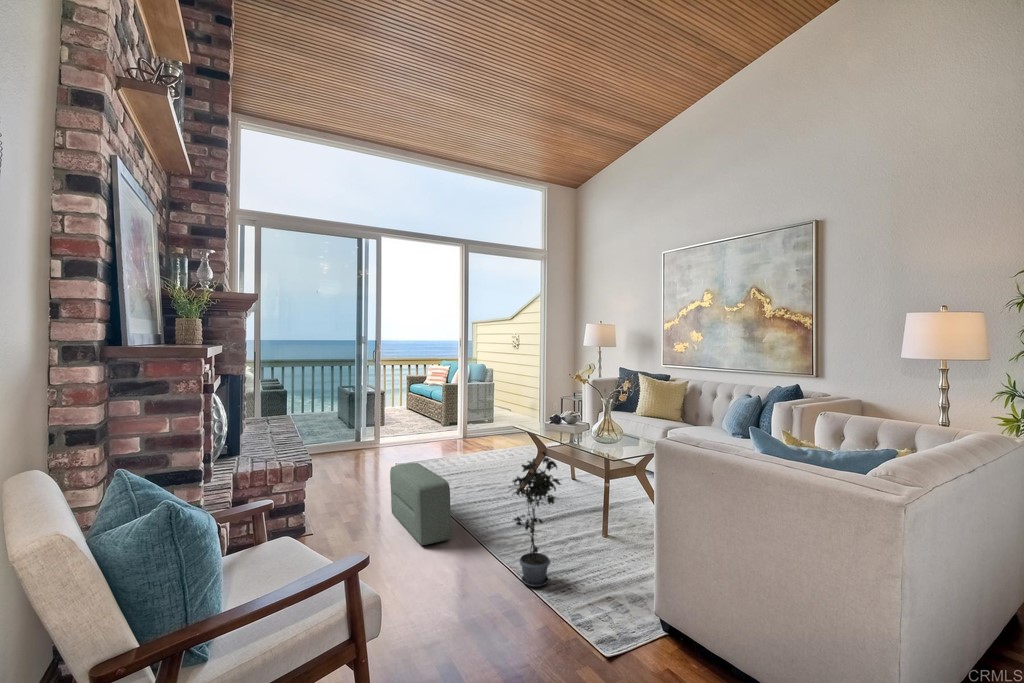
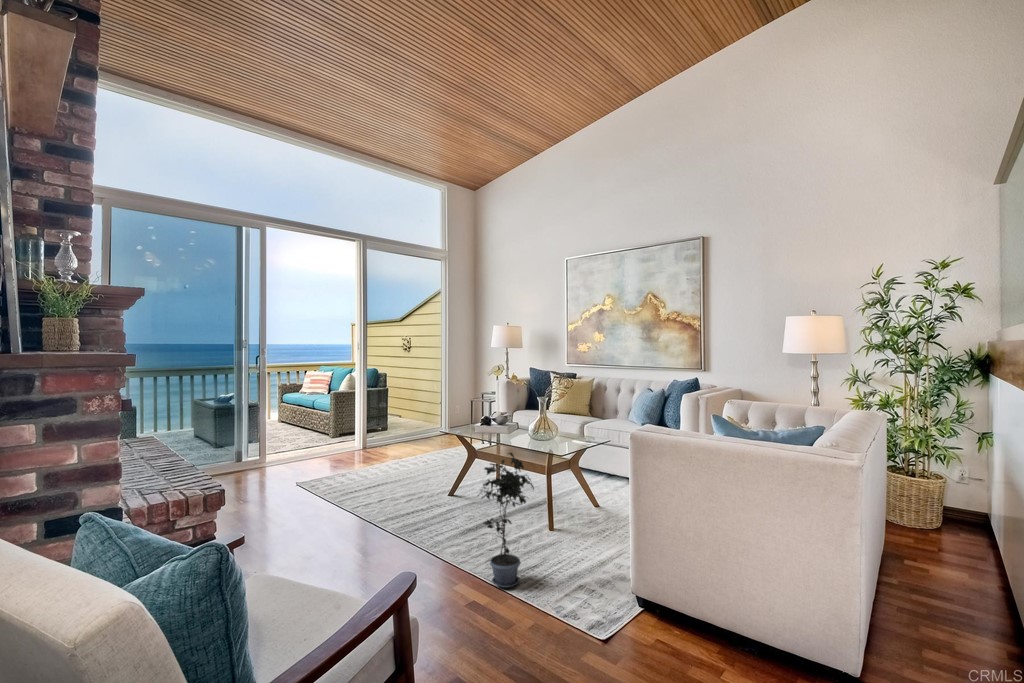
pouf: present [390,463,451,545] -> none [316,477,400,563]

